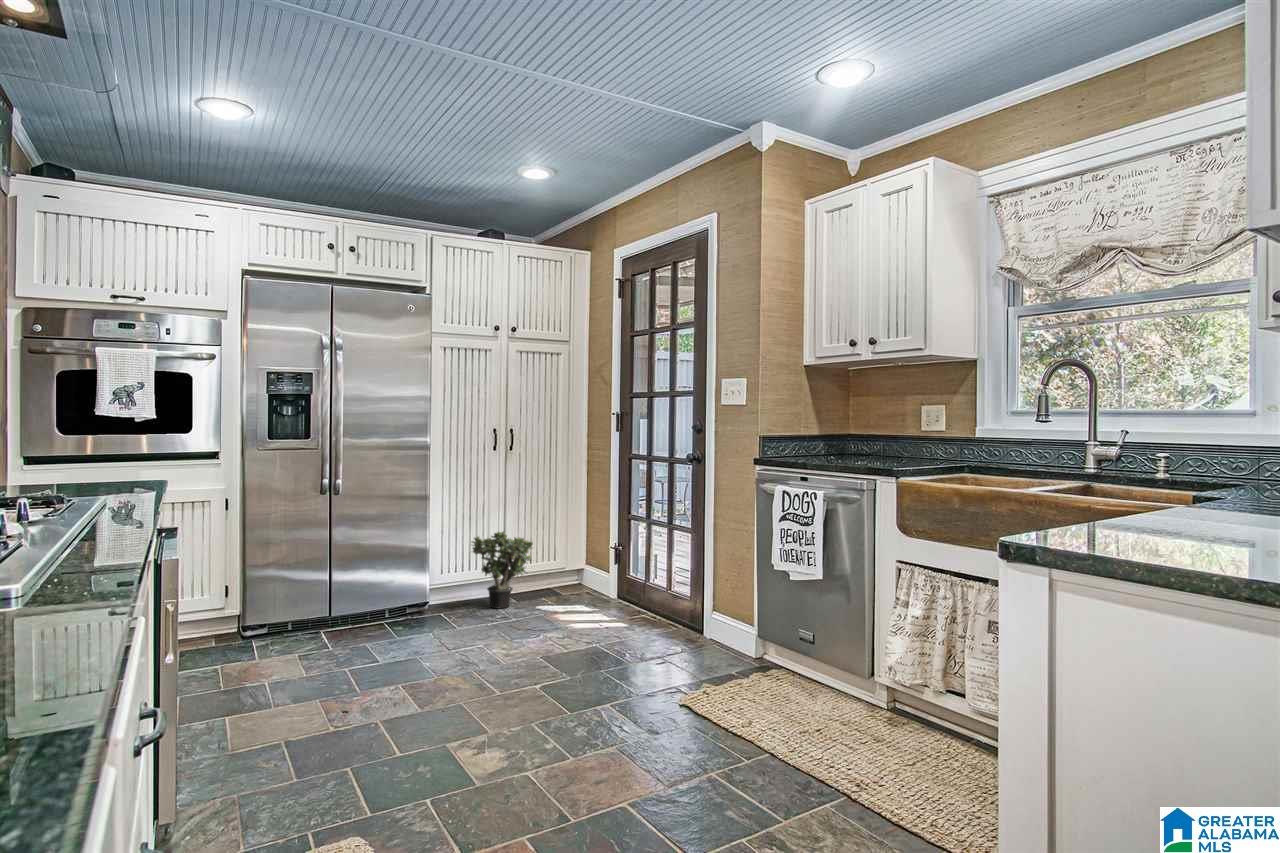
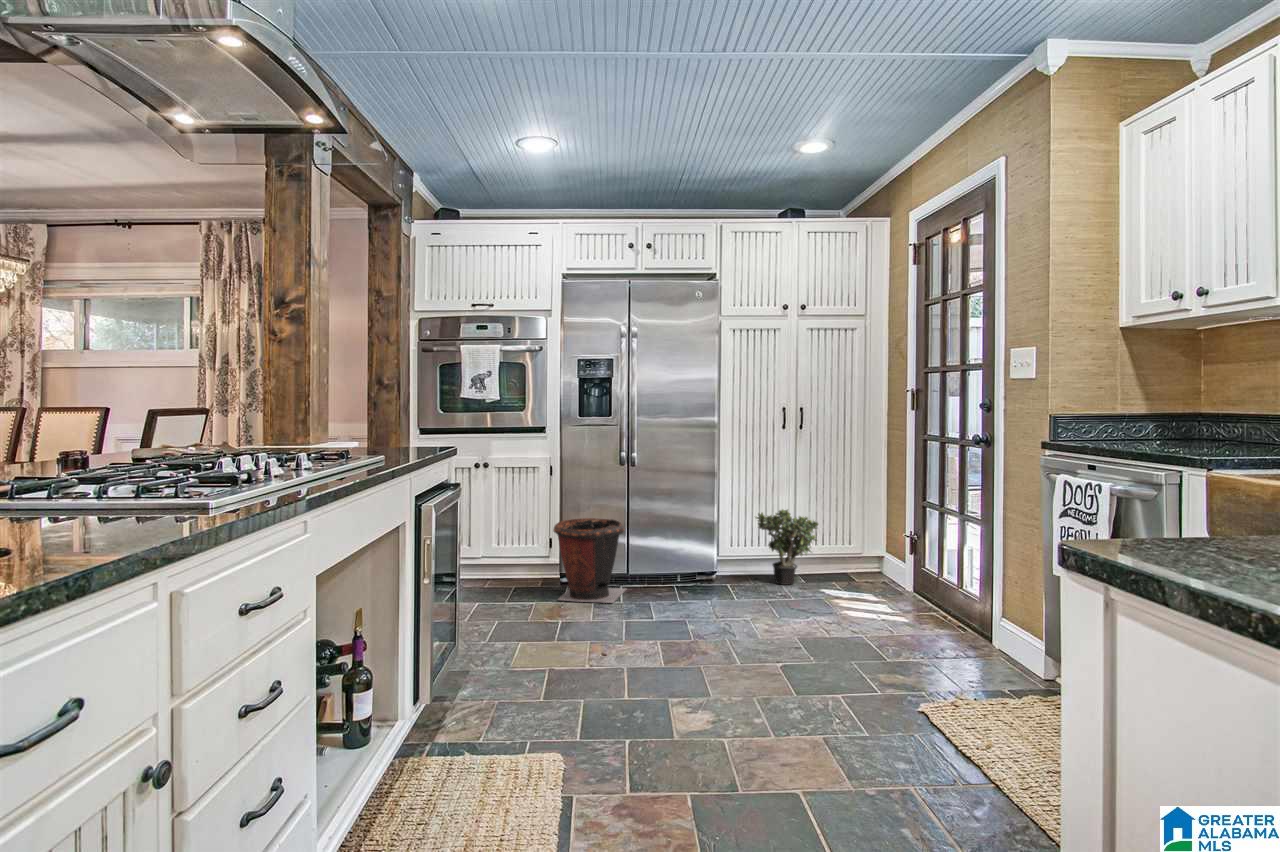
waste bin: none [237,554,330,660] -> present [553,518,626,603]

